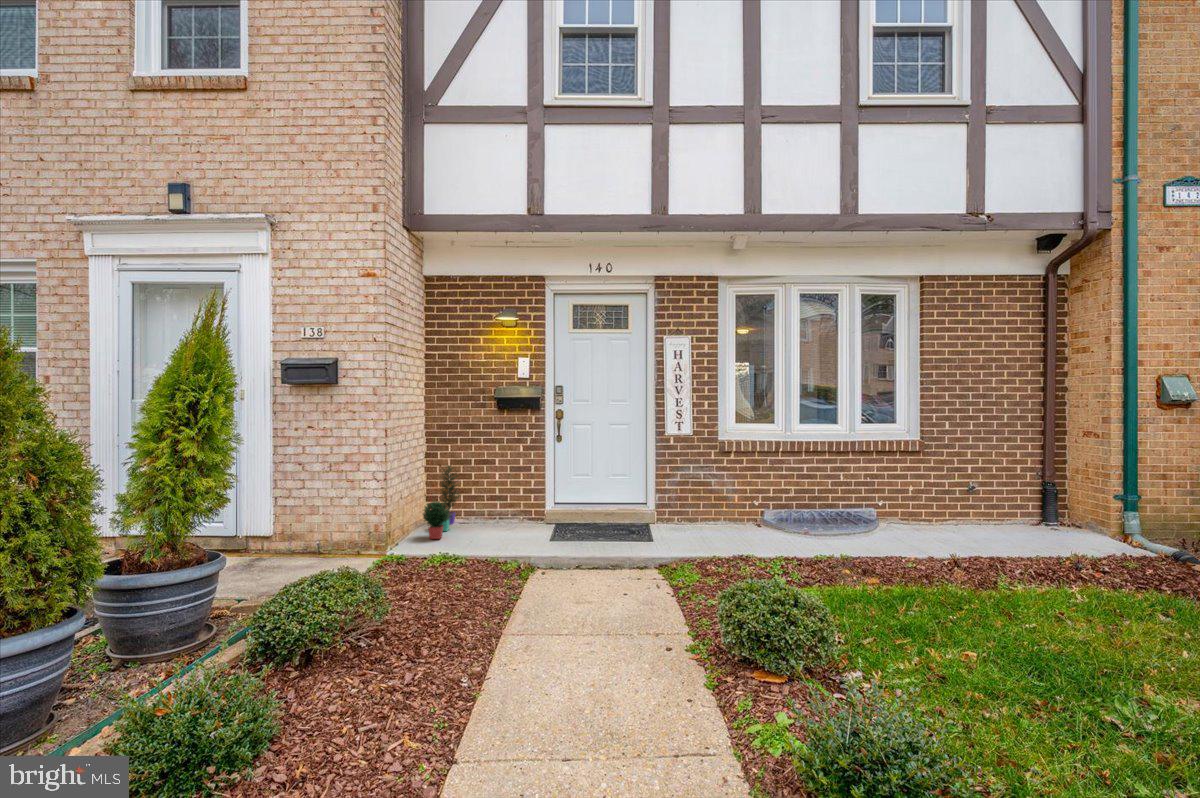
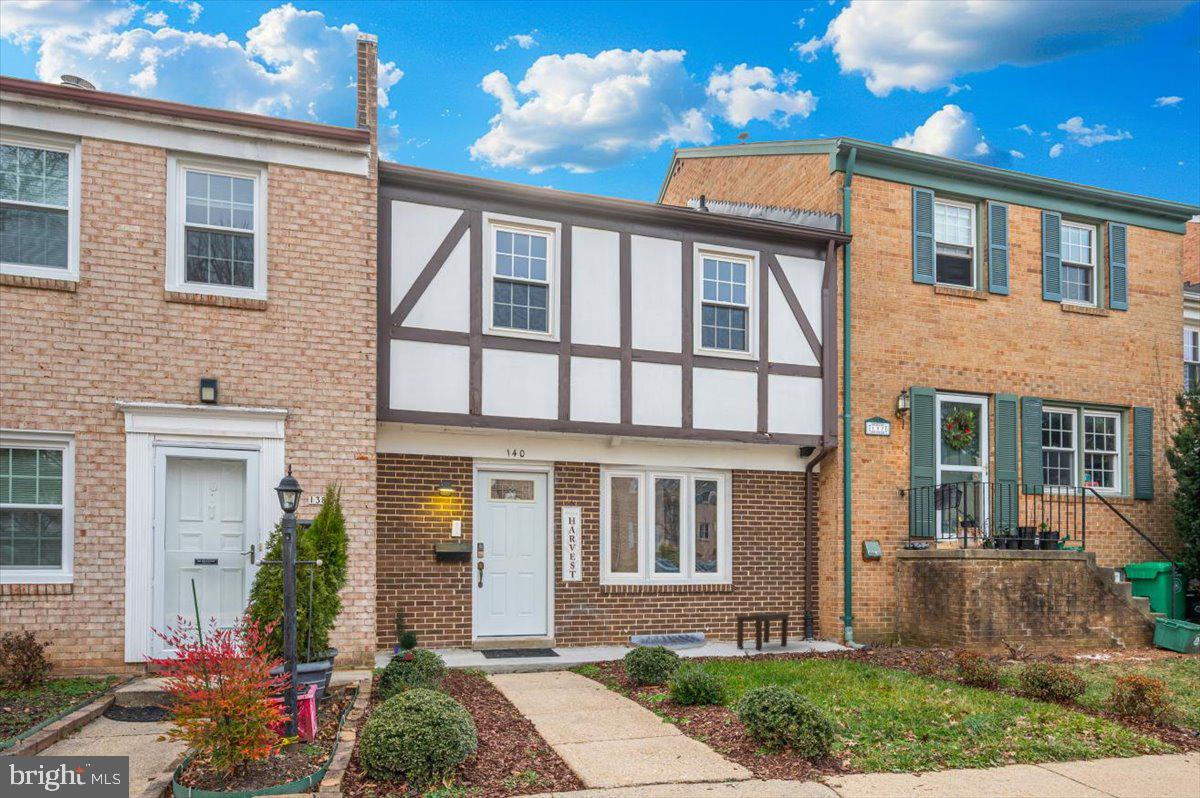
bench: none [927,482,1016,543] -> present [737,612,789,650]

